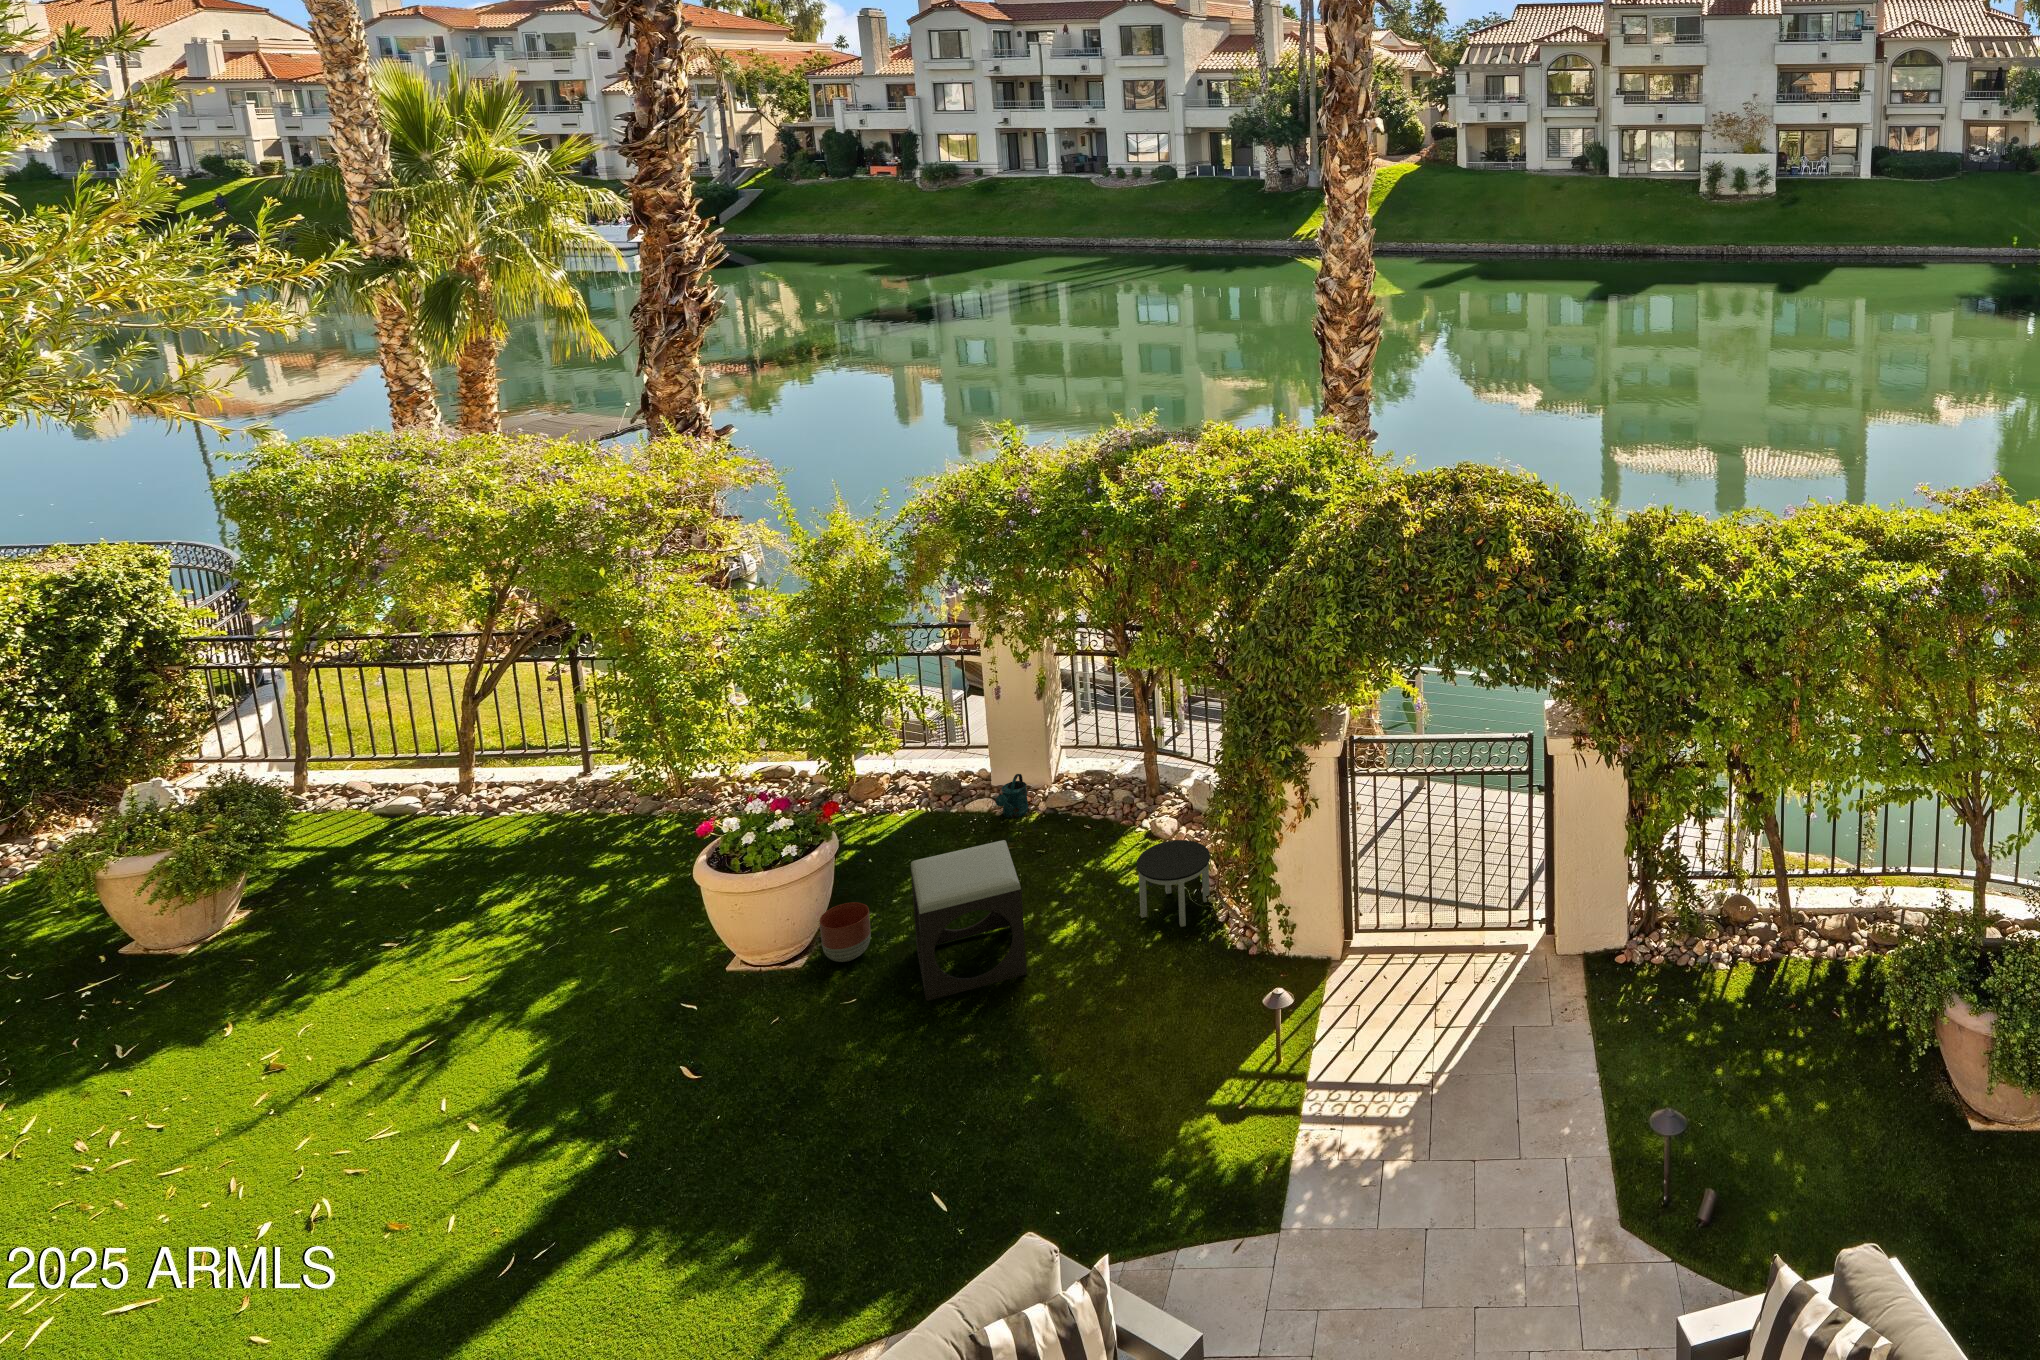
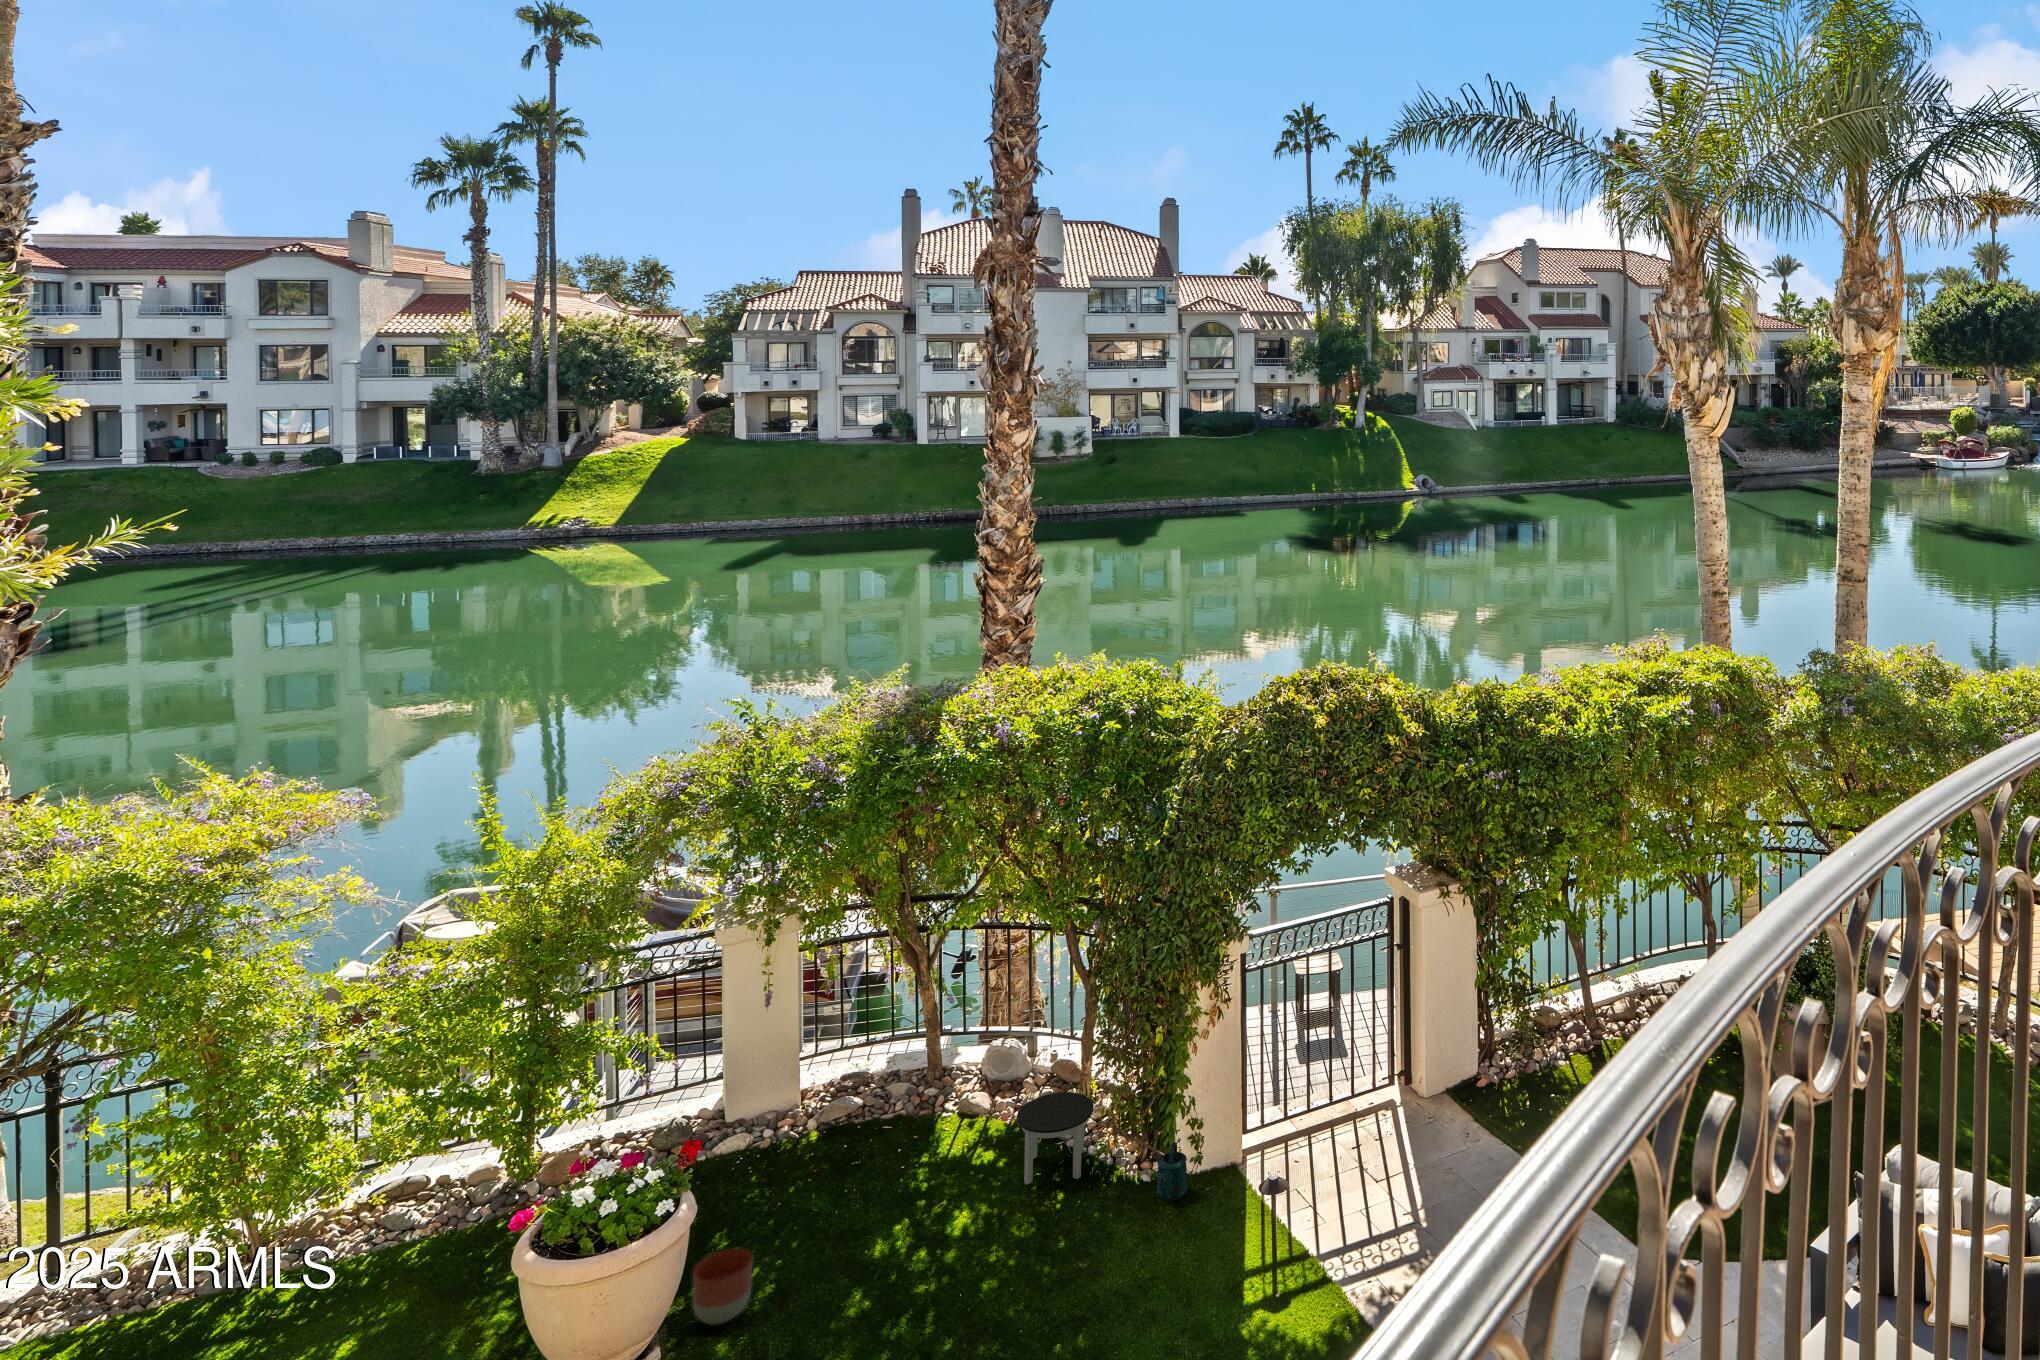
watering can: present [996,774,1029,818] -> present [1157,1142,1187,1201]
footstool: present [911,840,1027,1001] -> none [802,1130,959,1321]

